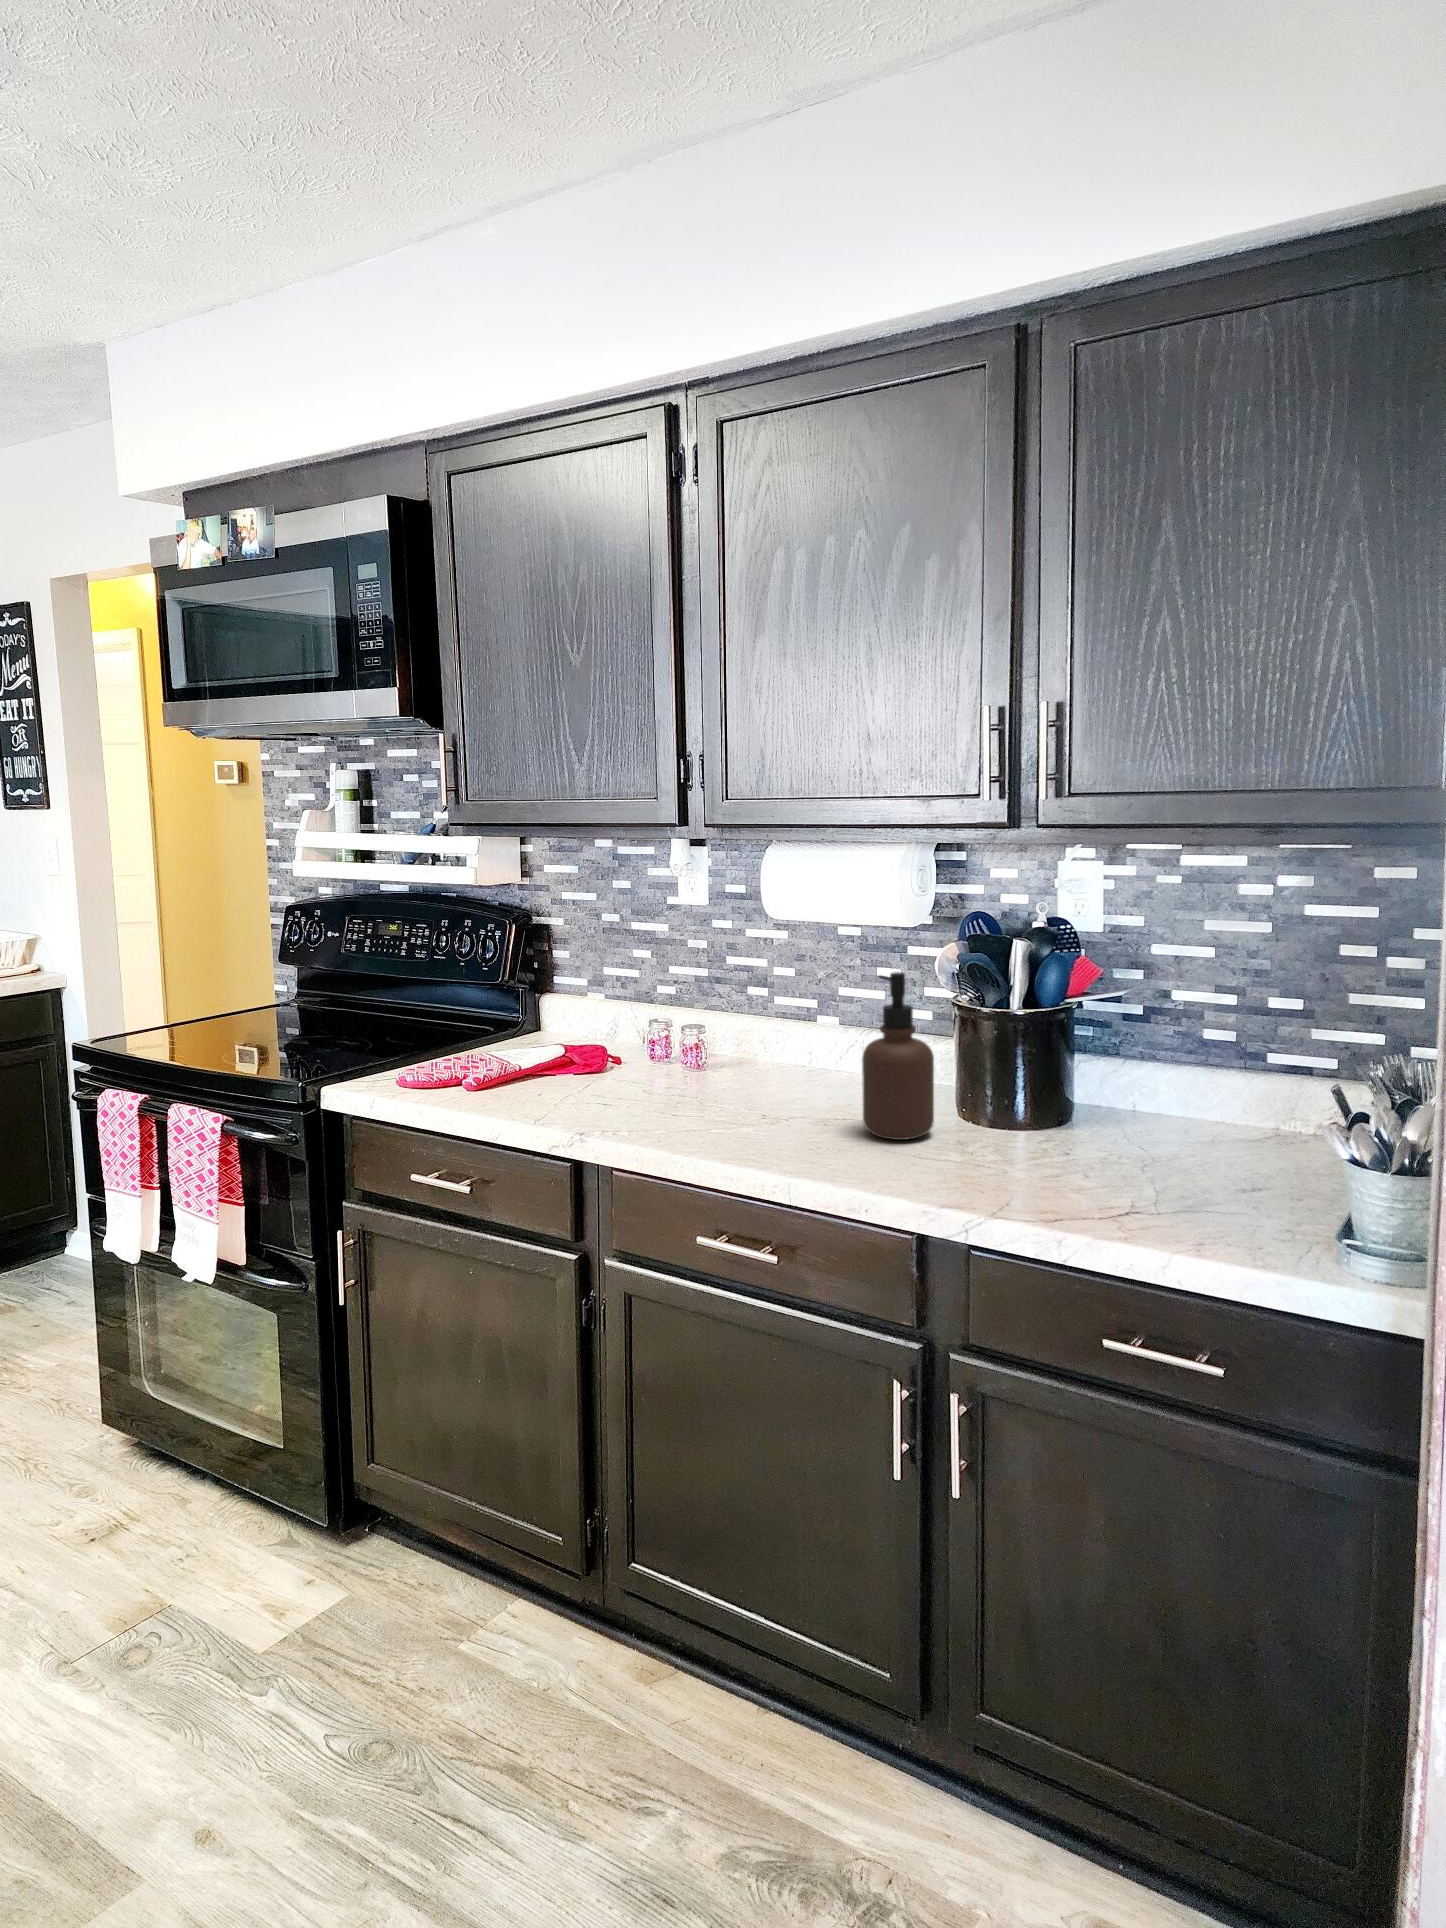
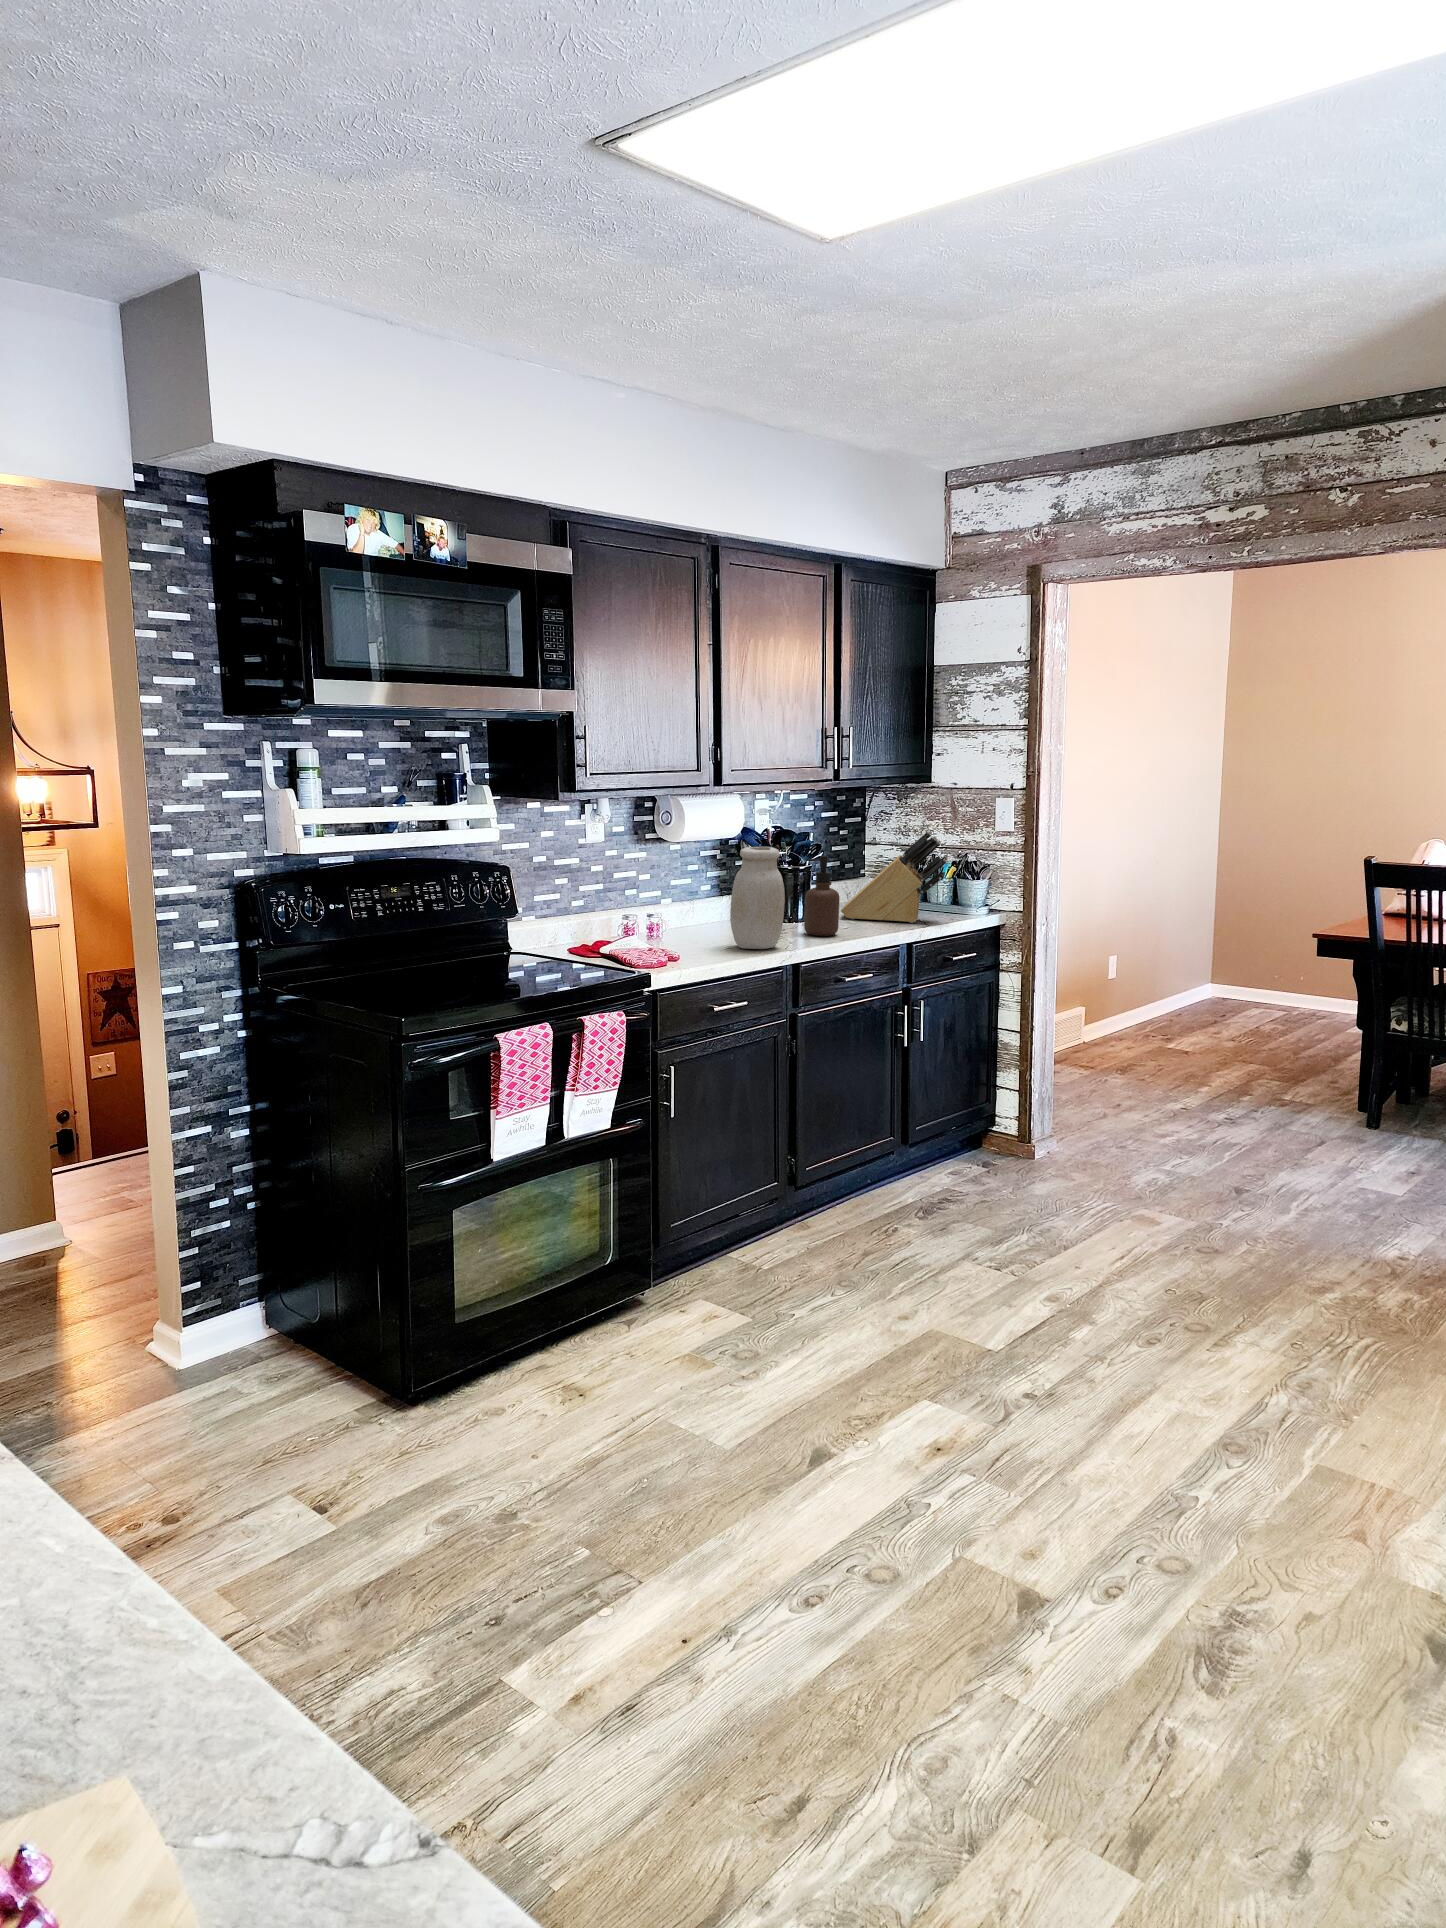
jar: none [656,931,748,1118] -> present [730,847,785,949]
knife block: none [1113,959,1289,1184] -> present [841,831,948,923]

